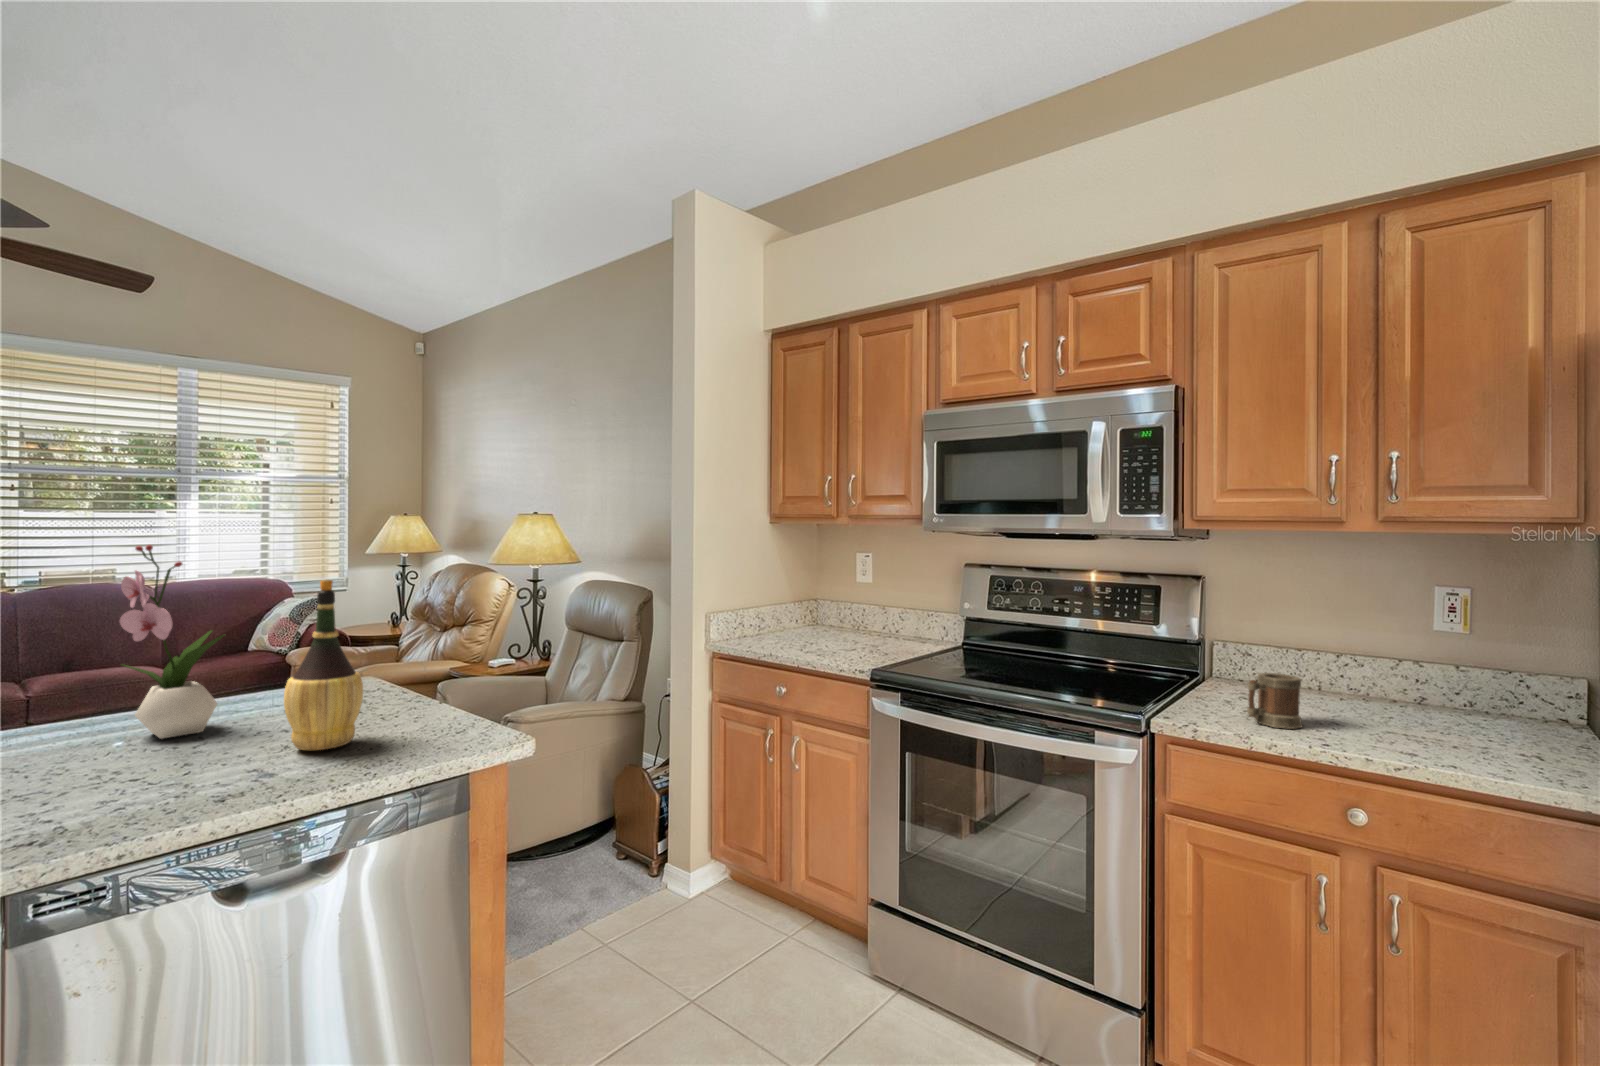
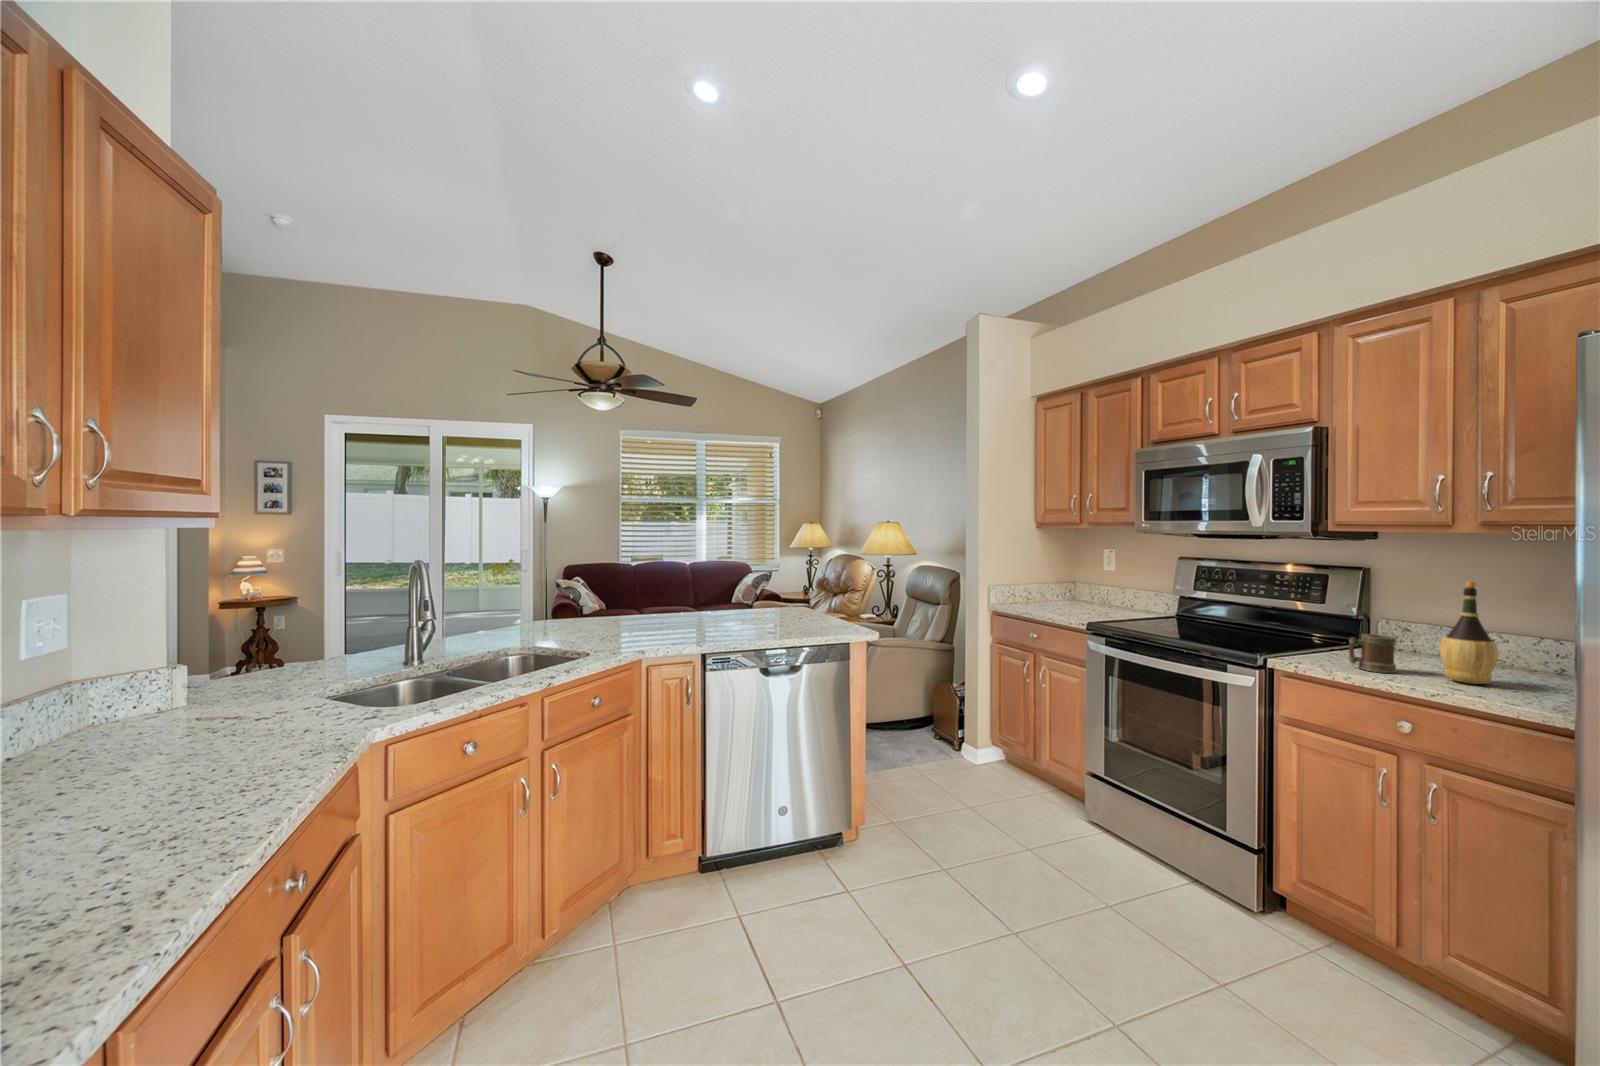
flower arrangement: present [120,545,224,739] -> none [720,538,754,617]
wine bottle: present [284,580,363,750] -> present [1439,581,1499,684]

